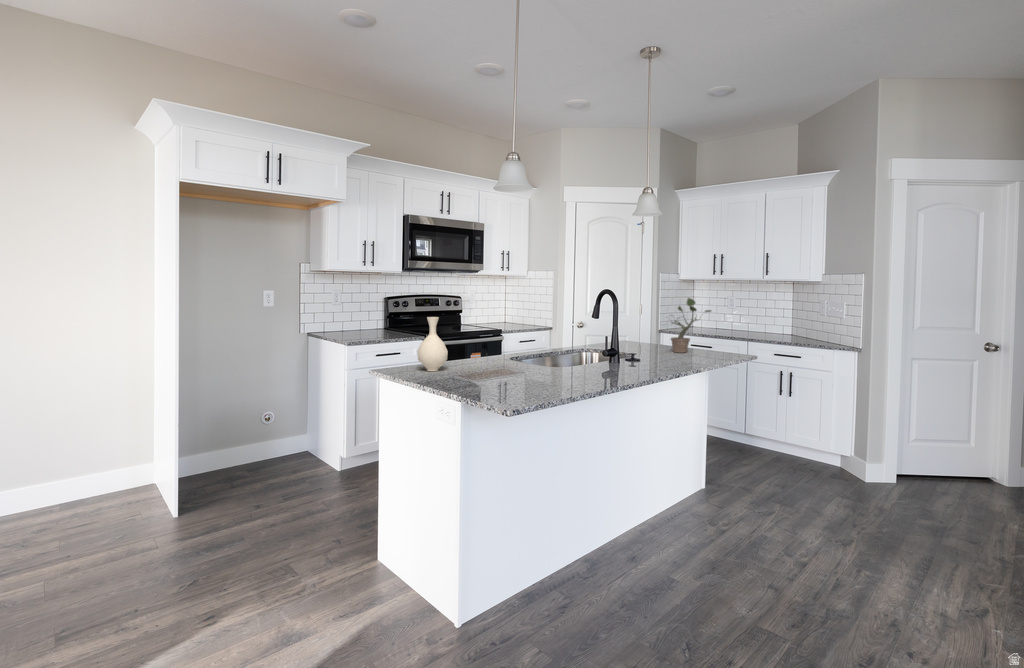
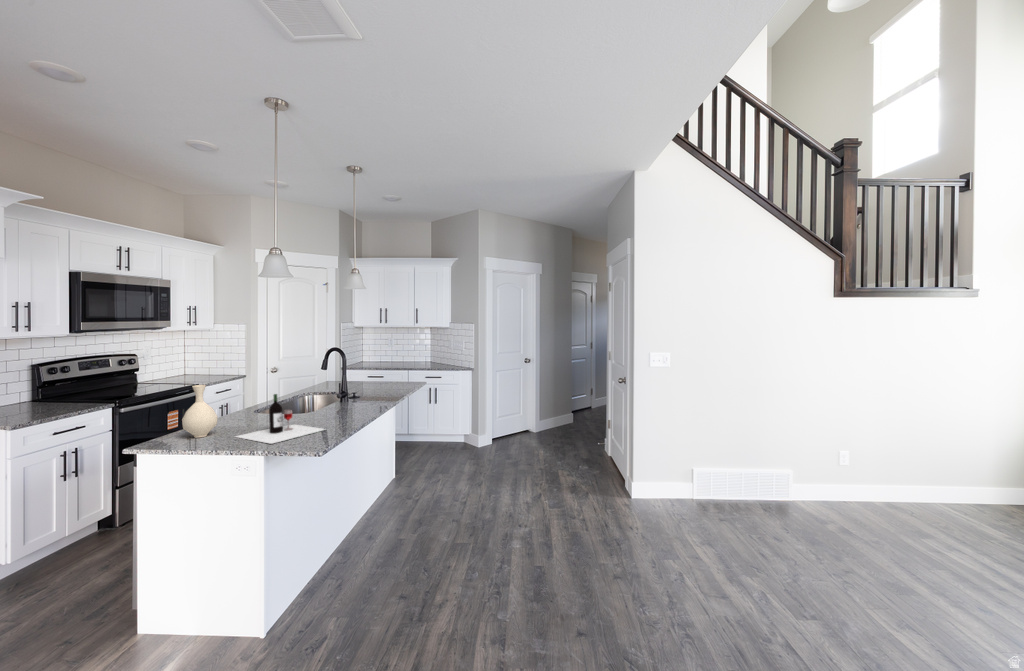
potted plant: present [671,298,711,353] -> none [367,345,405,386]
wine bottle: none [454,334,540,387] -> present [236,394,325,444]

